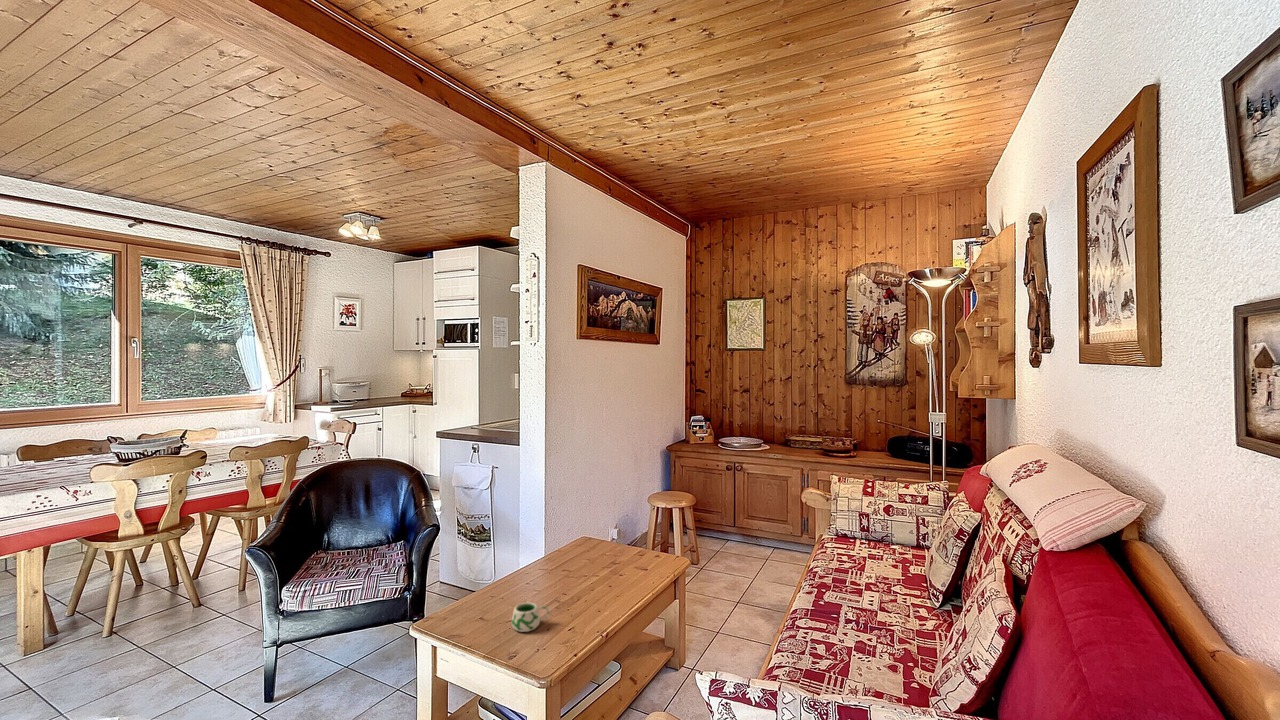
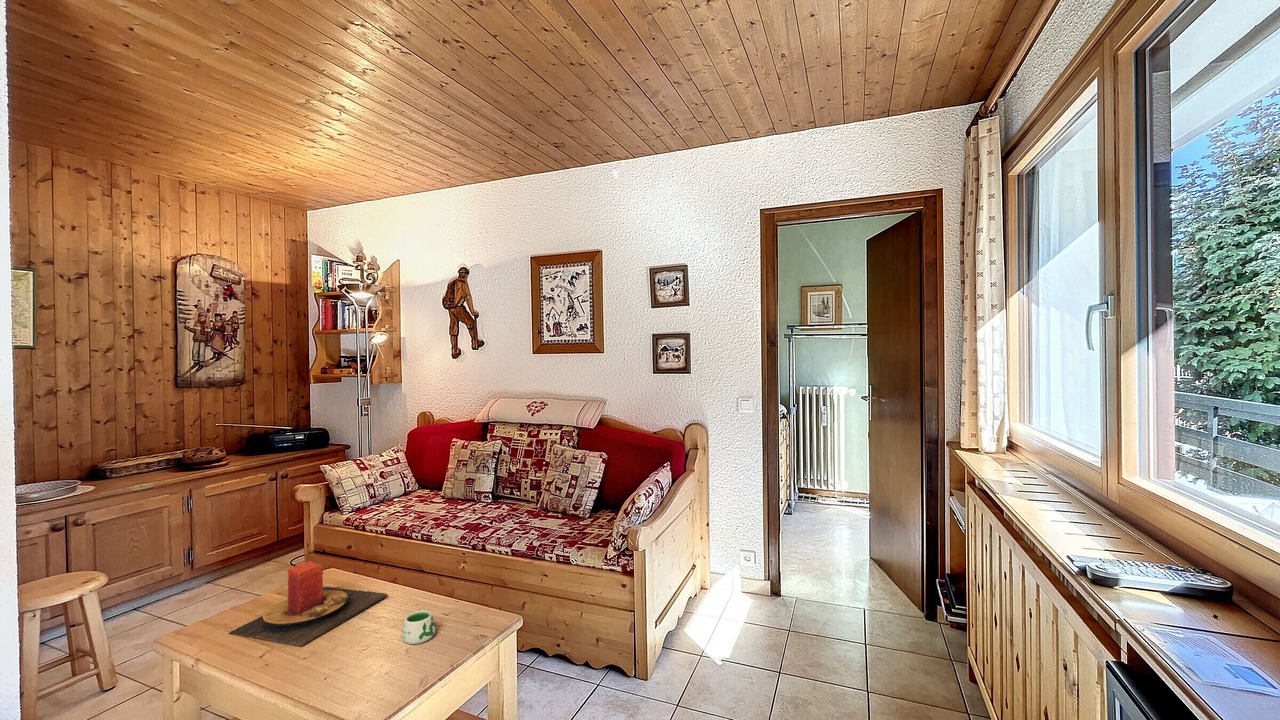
candle: none [536,530,638,596] -> present [229,561,388,647]

